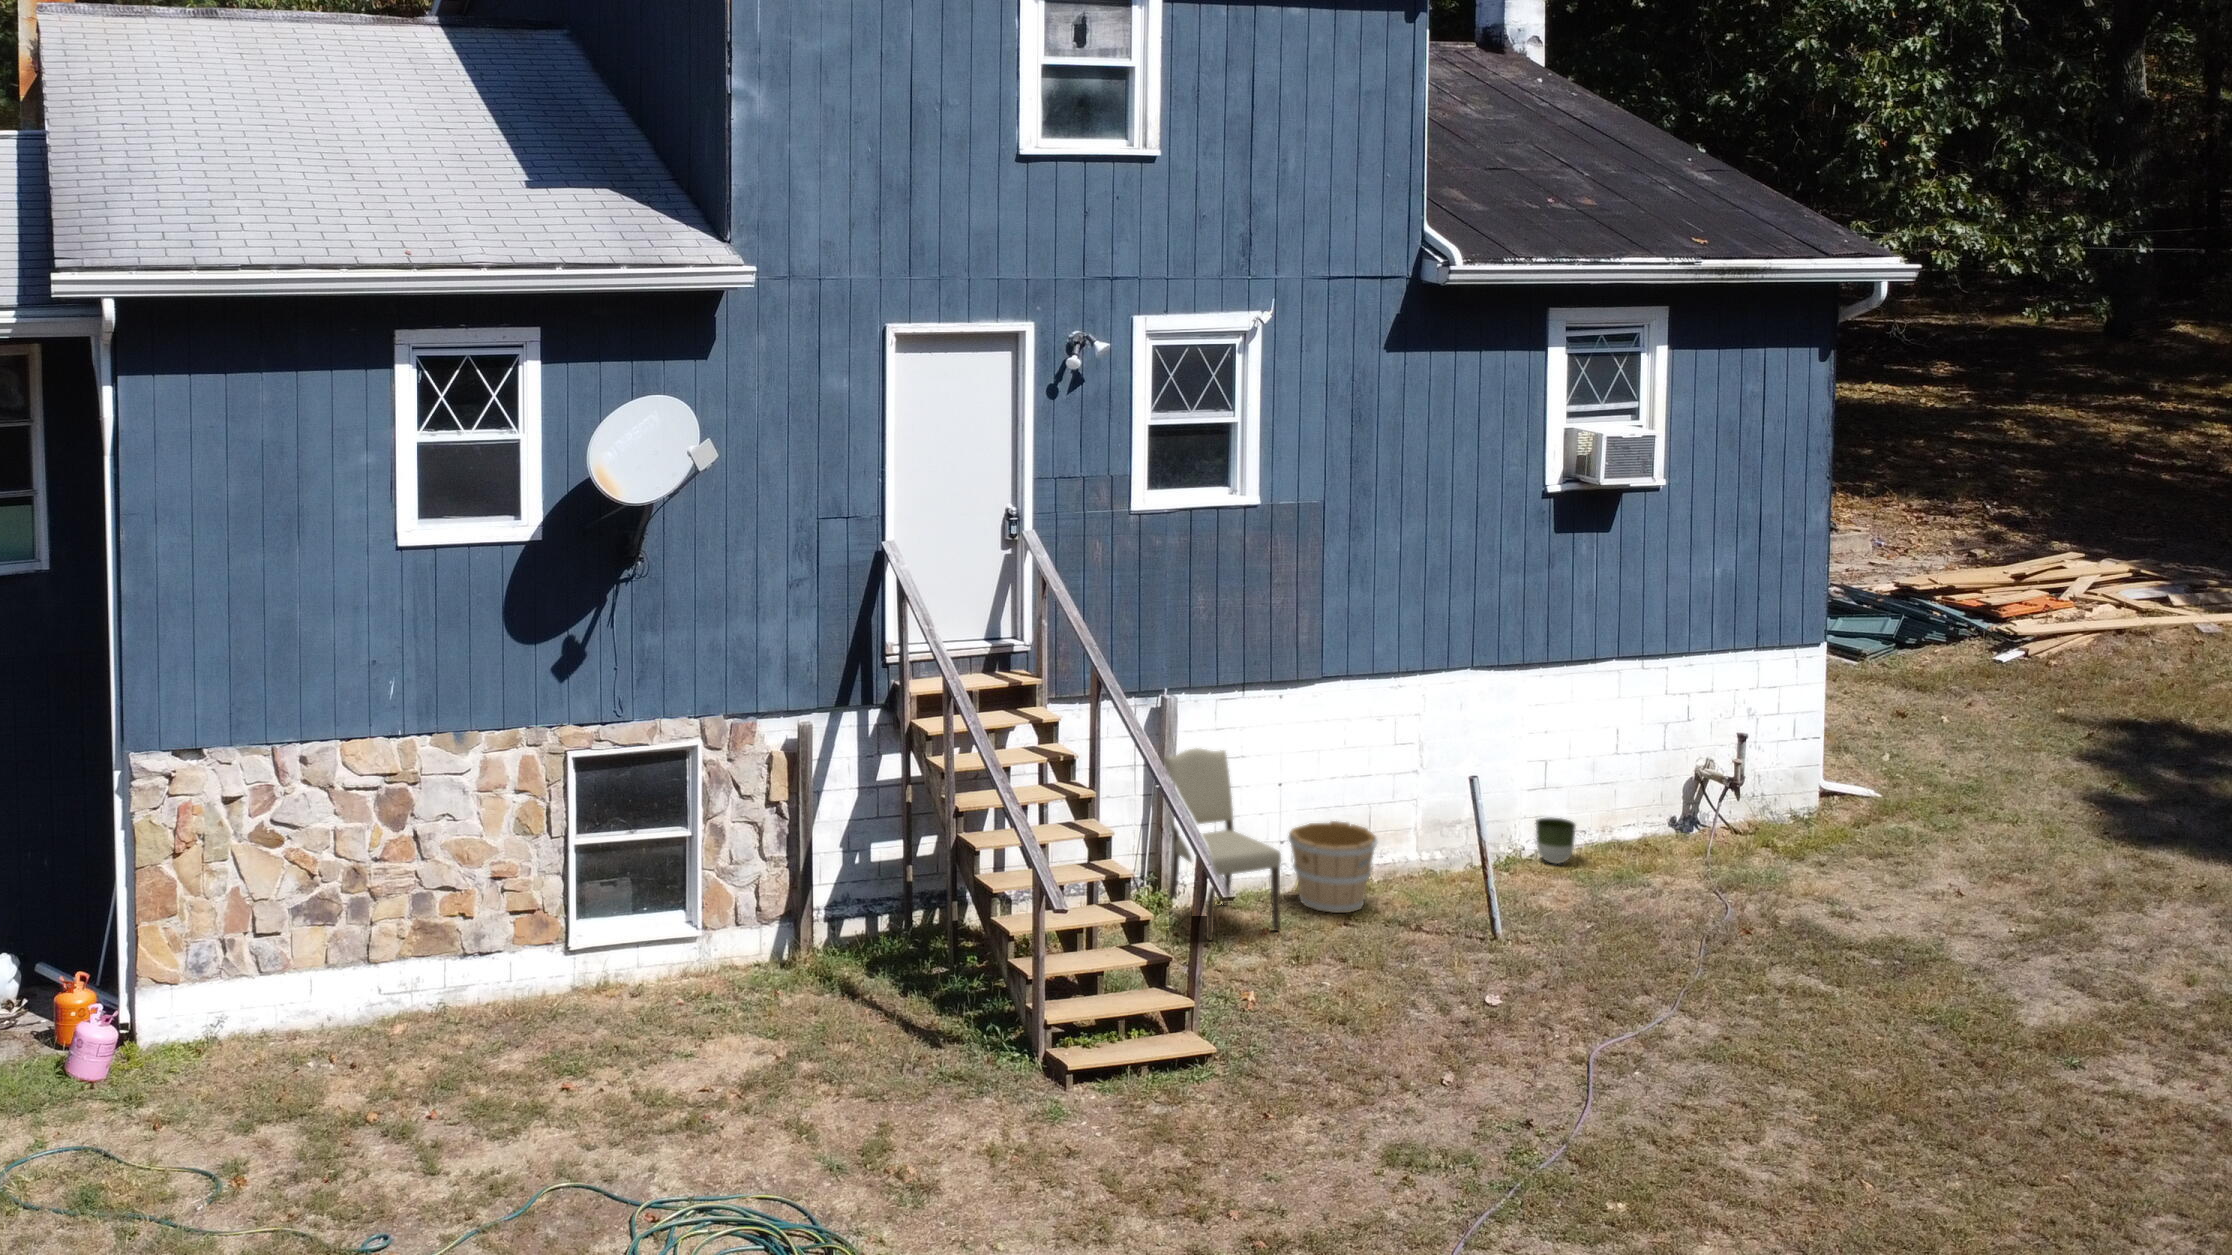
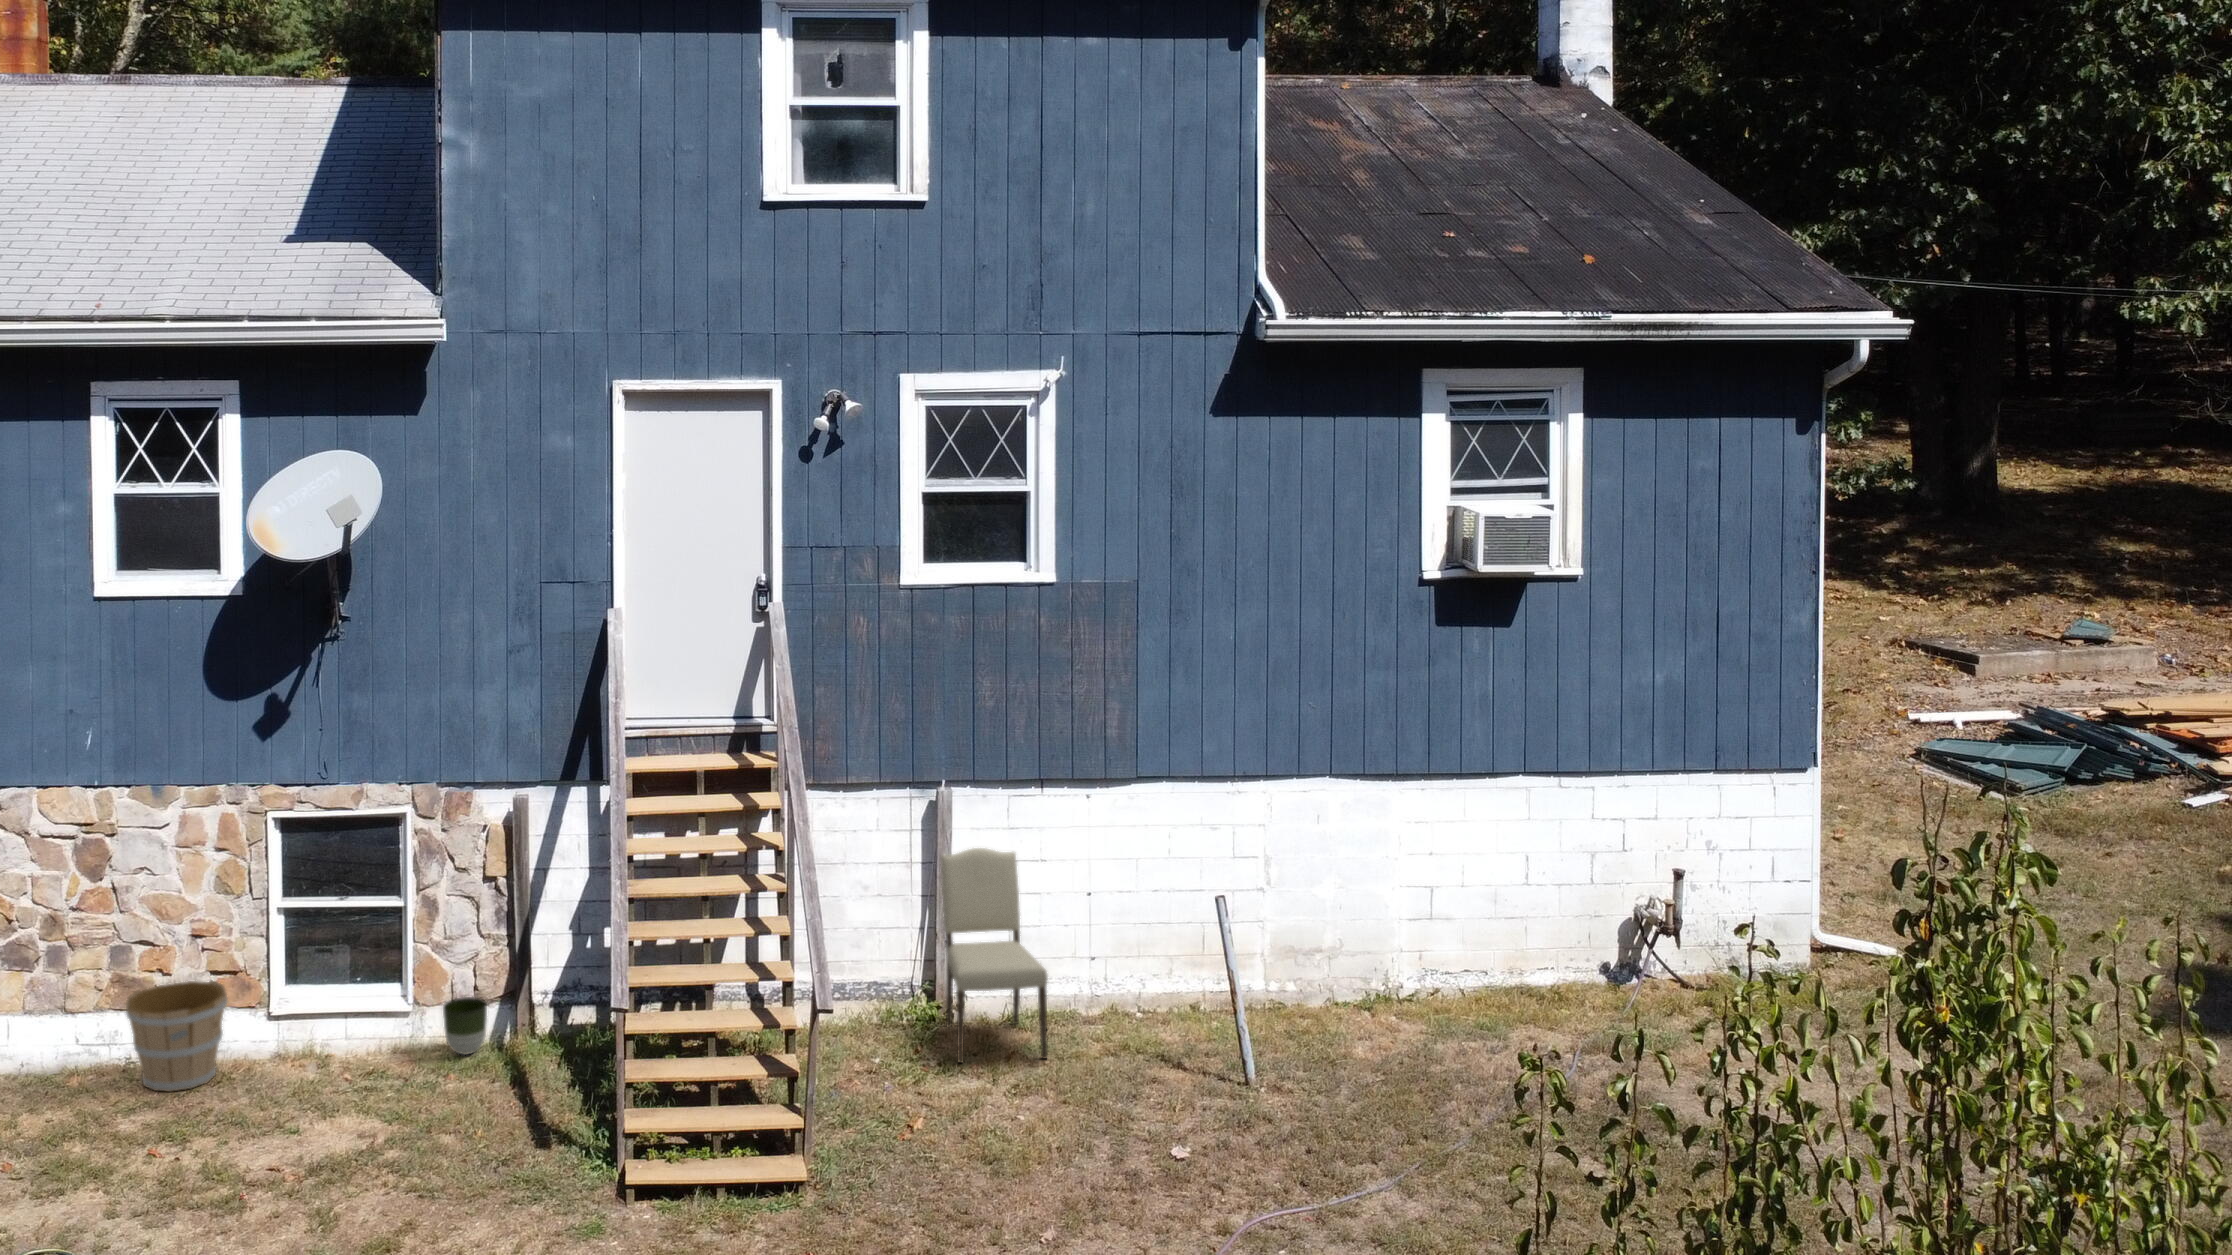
planter: present [1536,817,1576,864] -> present [443,997,487,1054]
wooden bucket: present [1289,821,1377,913] -> present [126,981,228,1091]

